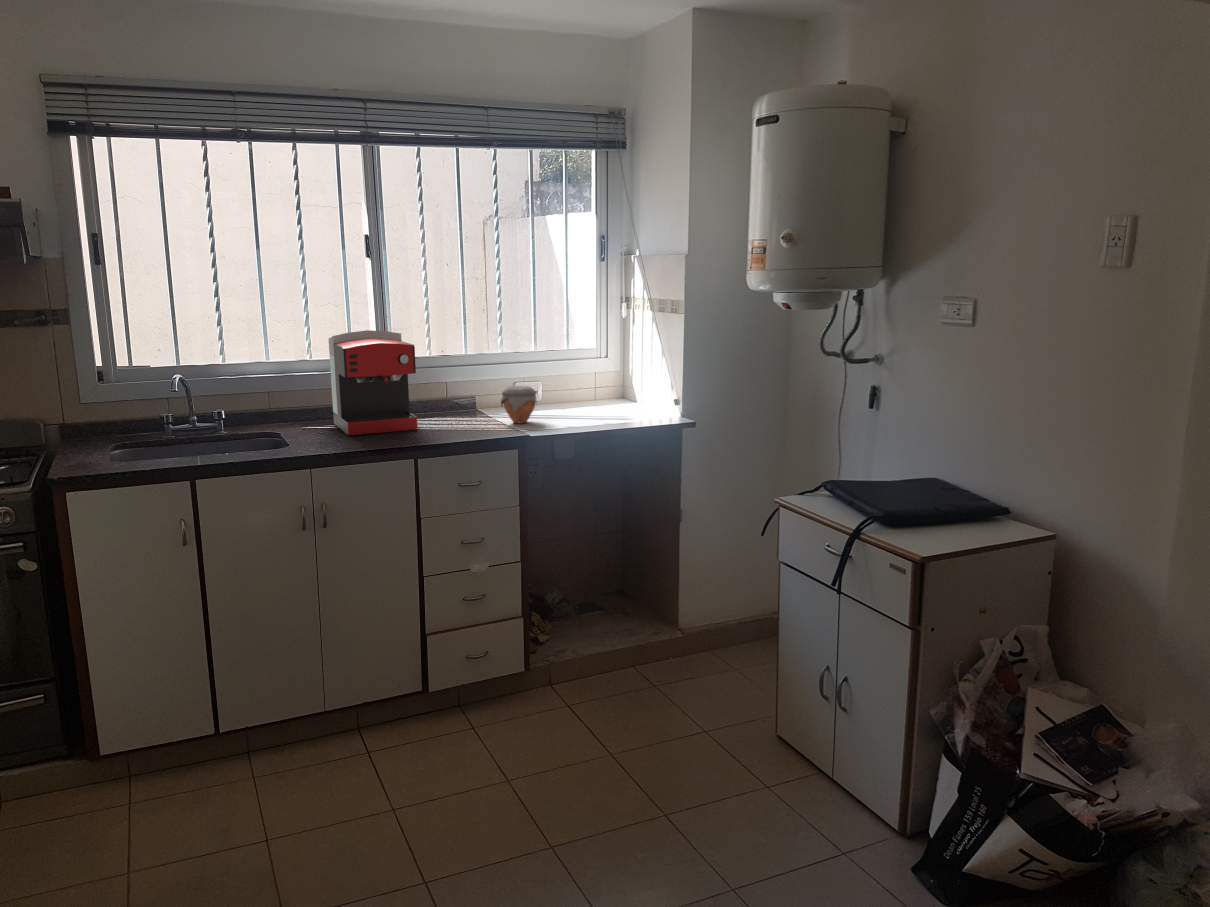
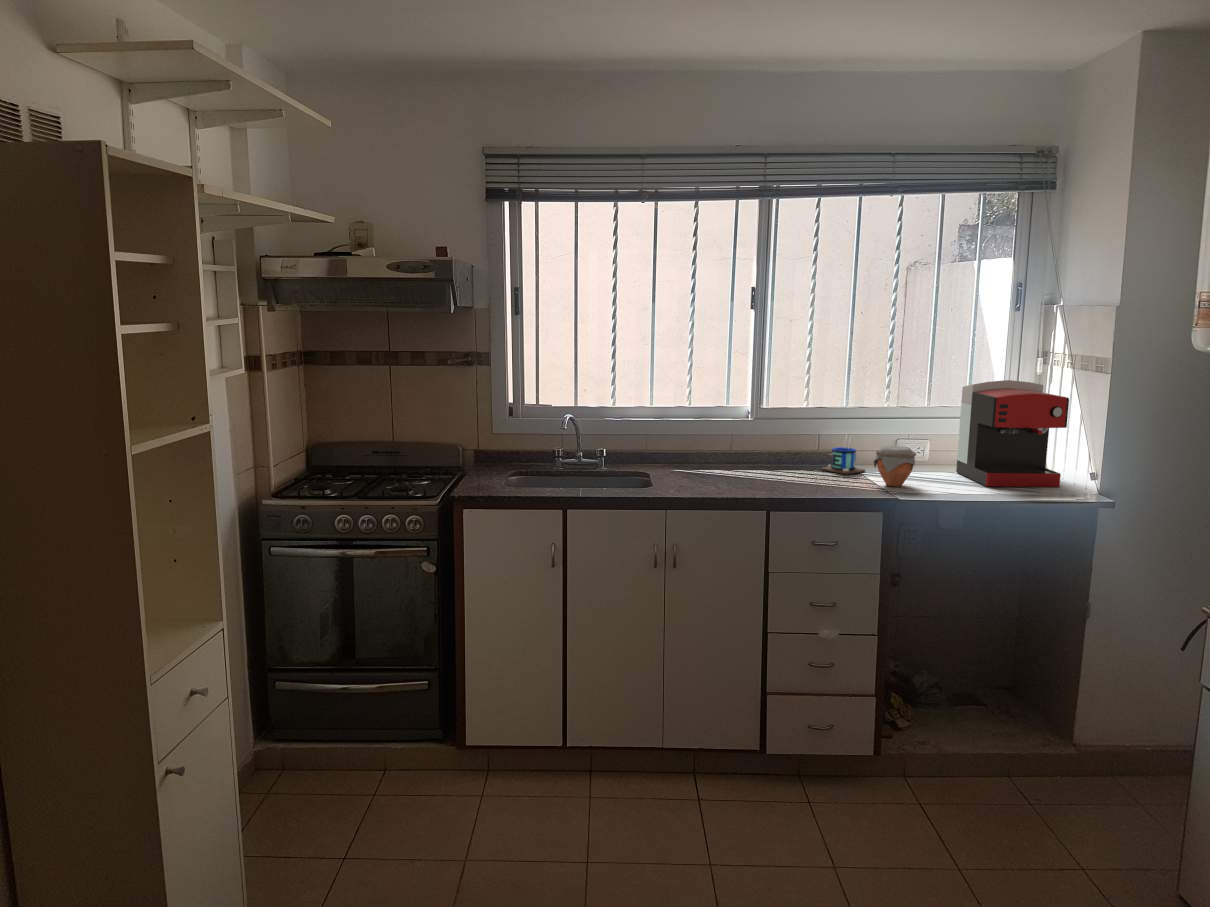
coffee maker: present [329,330,418,435] -> present [956,380,1069,487]
mug: none [449,368,490,417] -> present [821,434,865,474]

